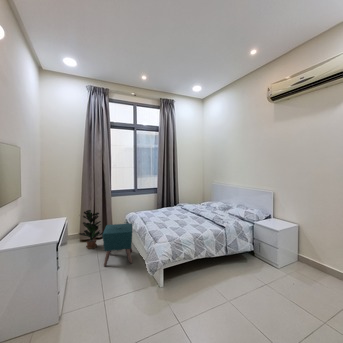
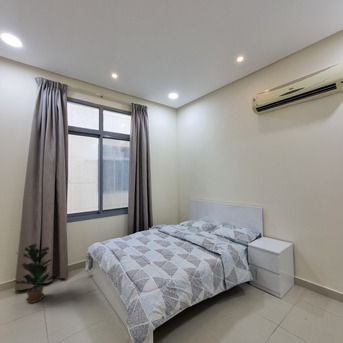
ottoman: present [103,223,132,266] -> none [55,259,101,333]

